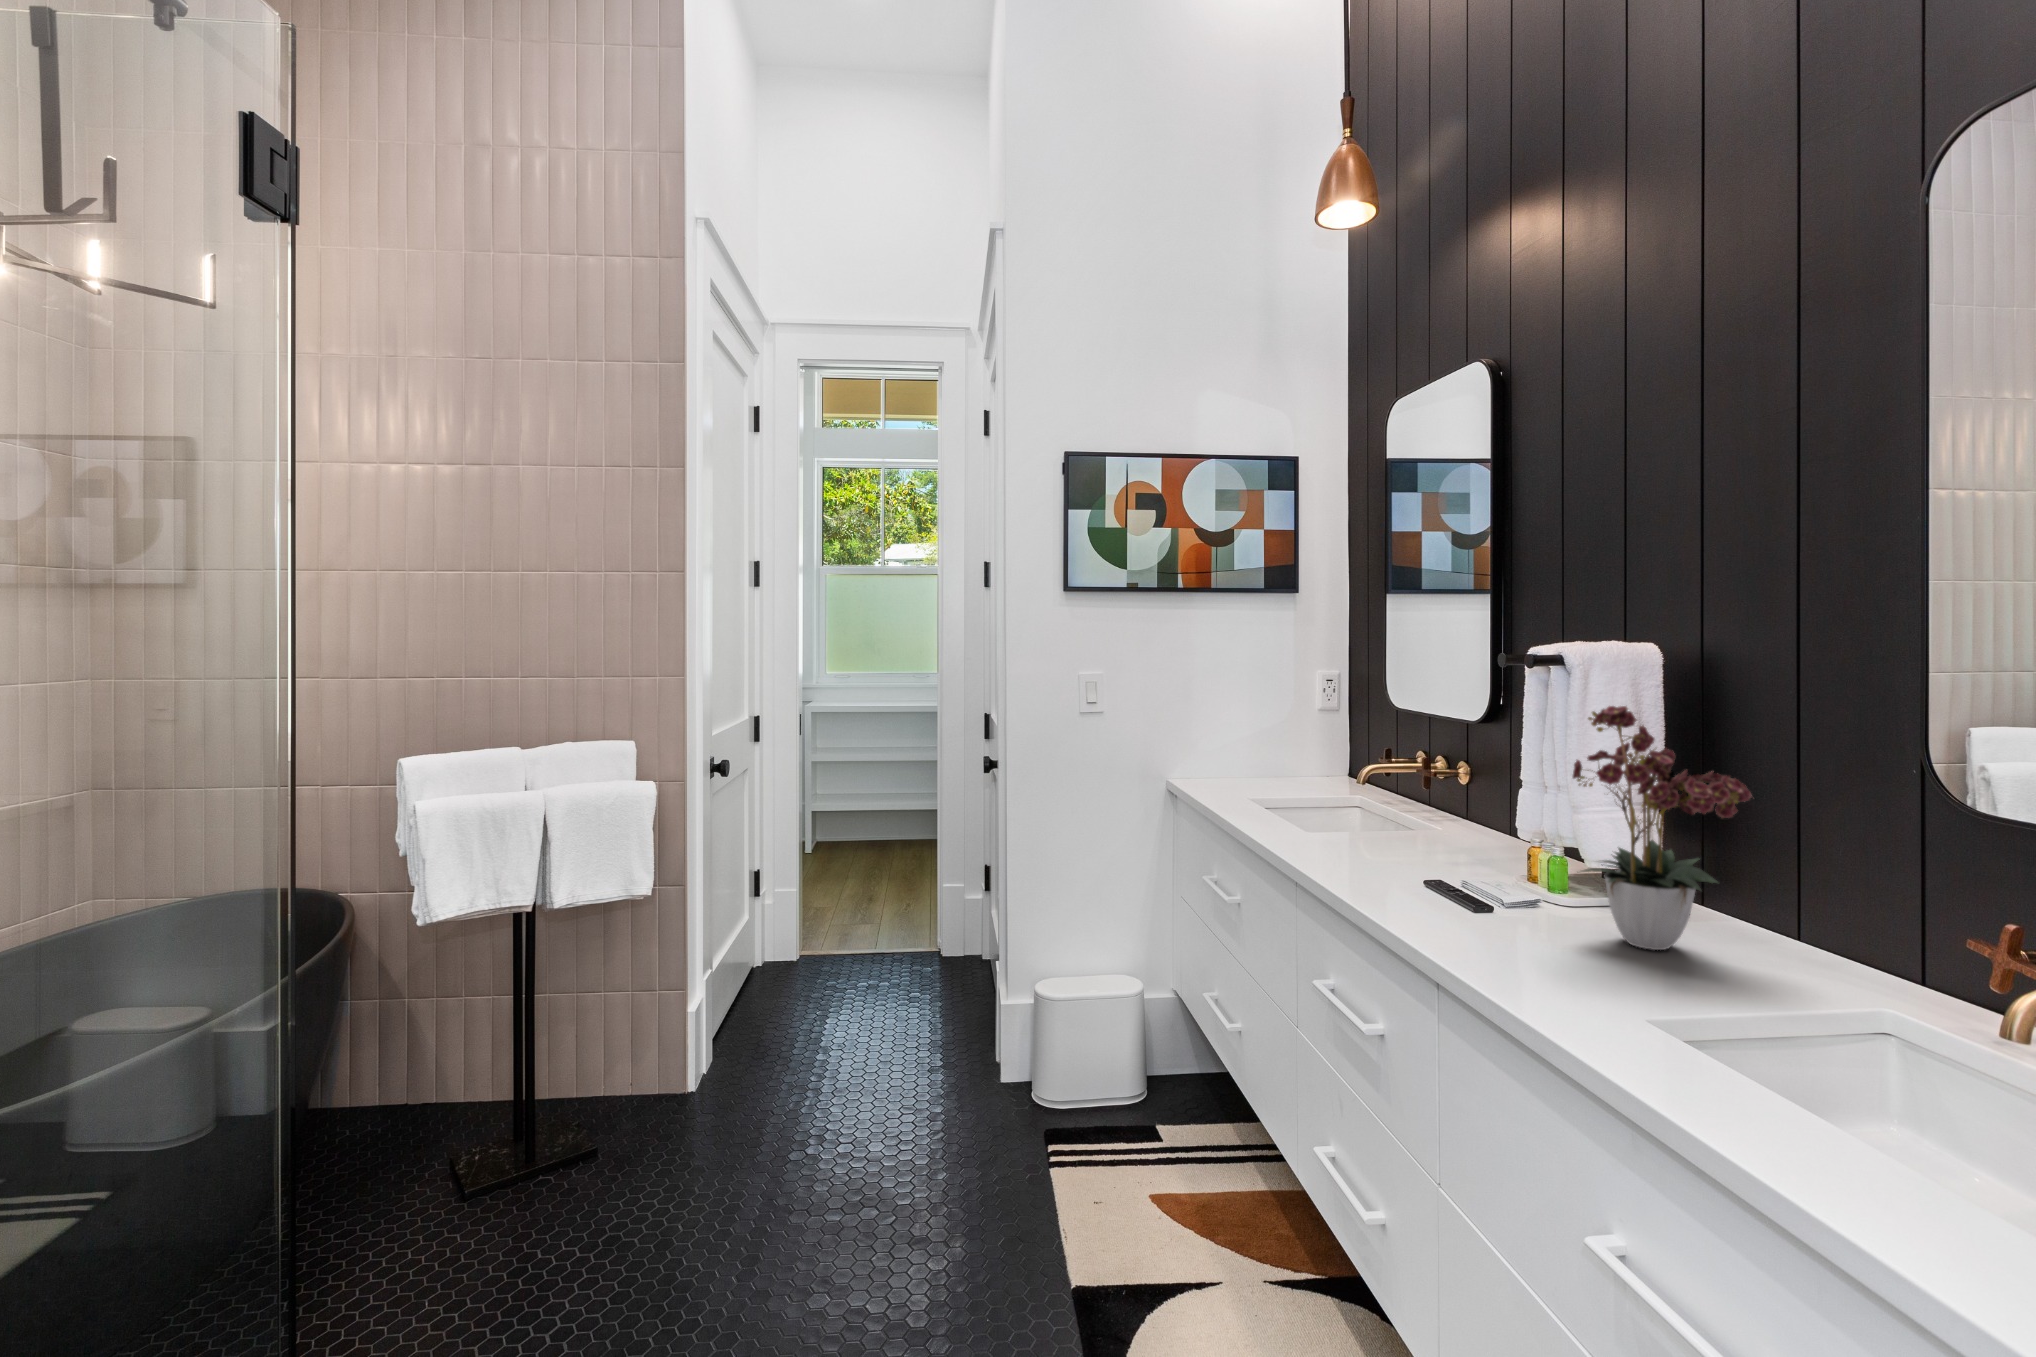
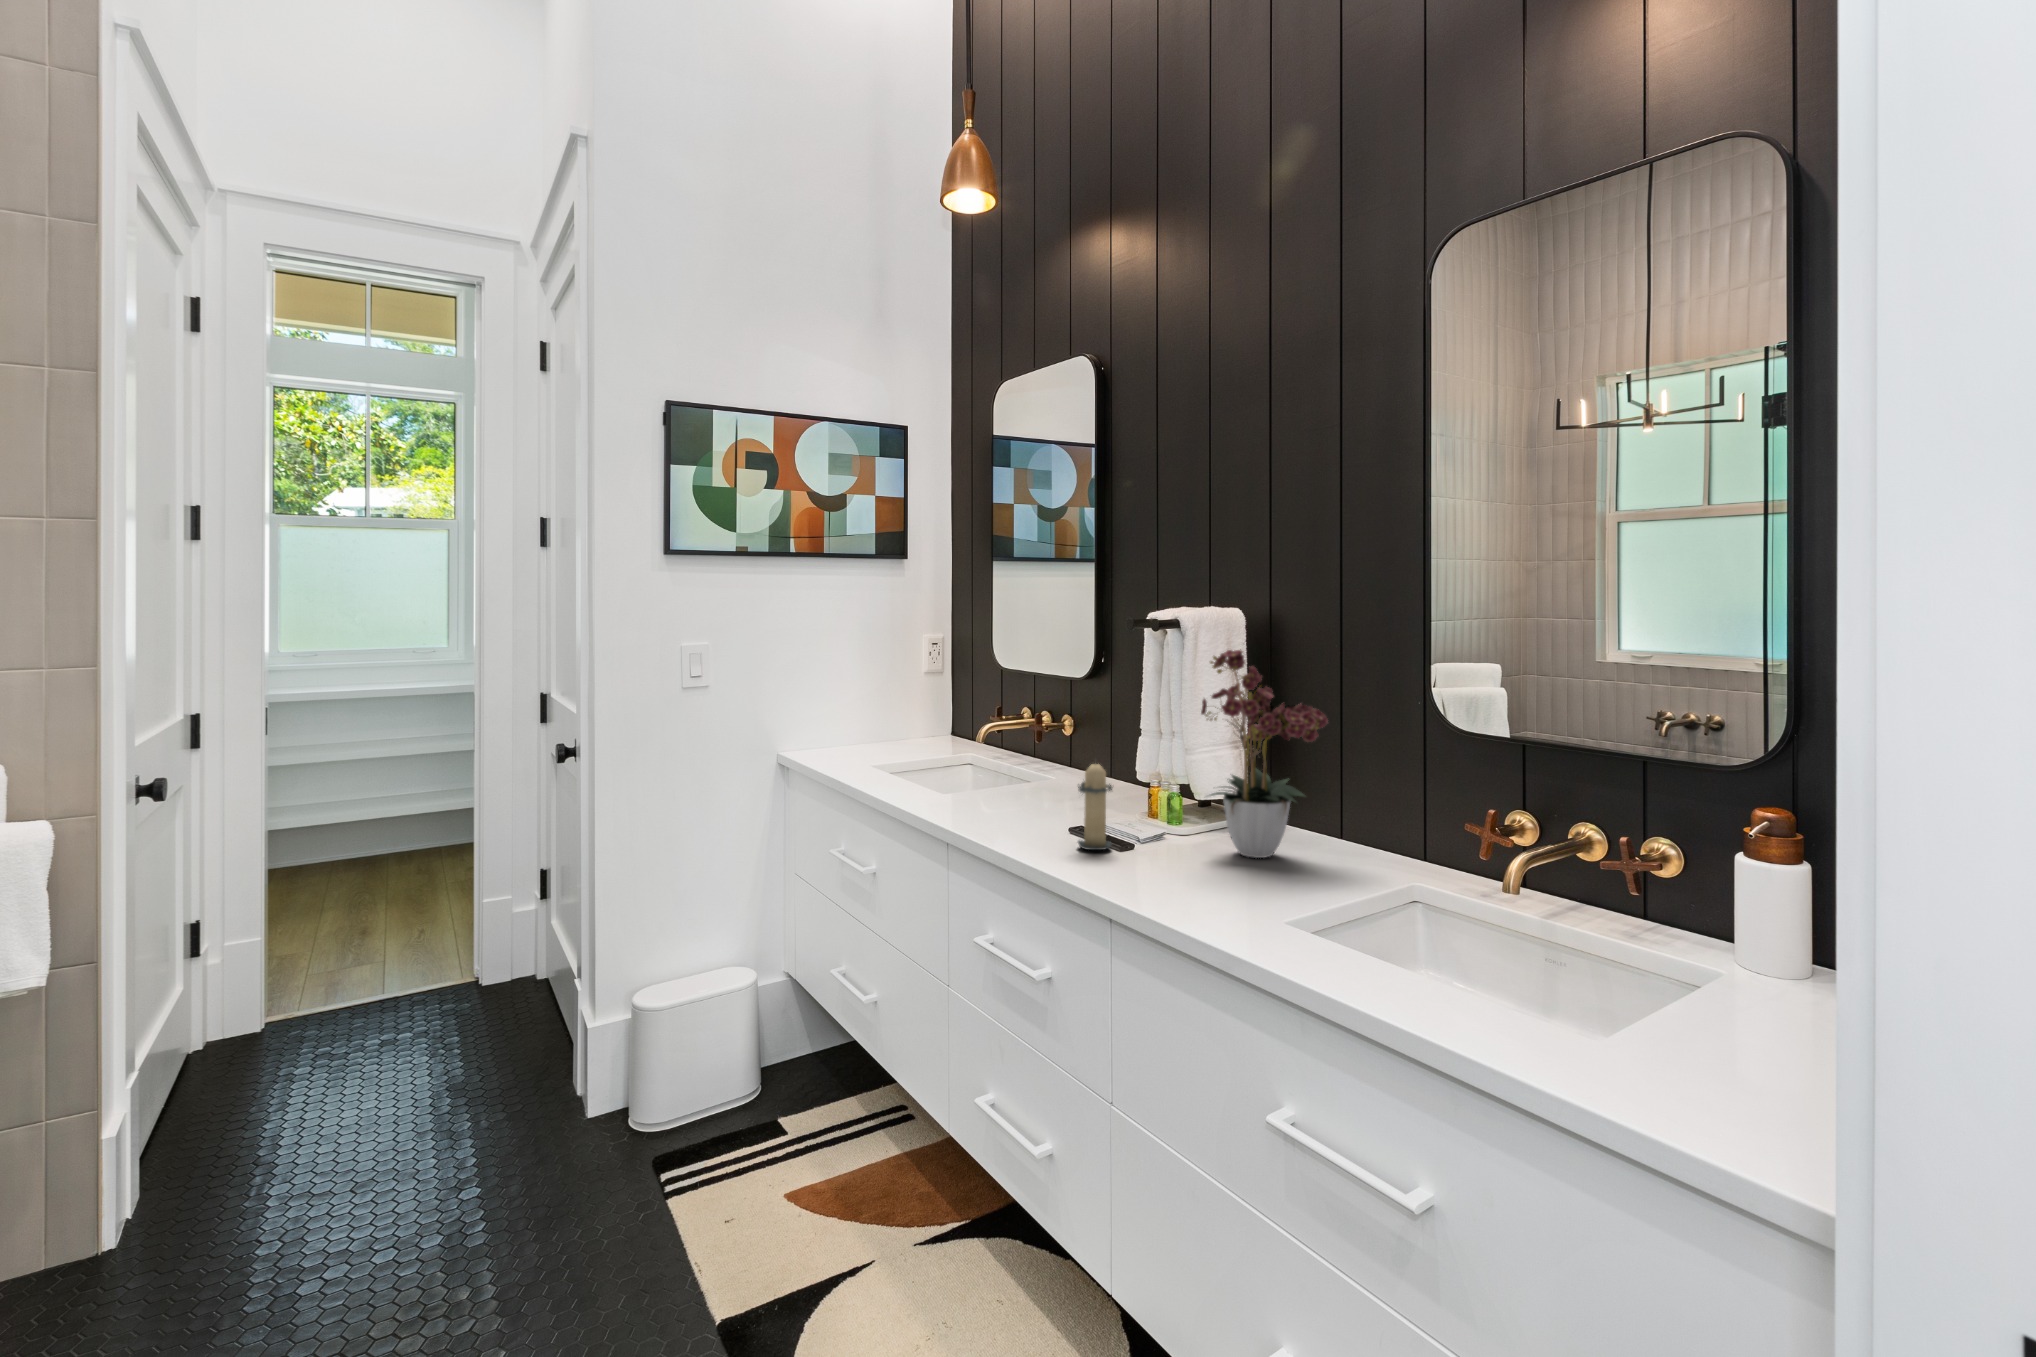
candle: none [1419,817,1472,919] -> present [1078,763,1113,850]

